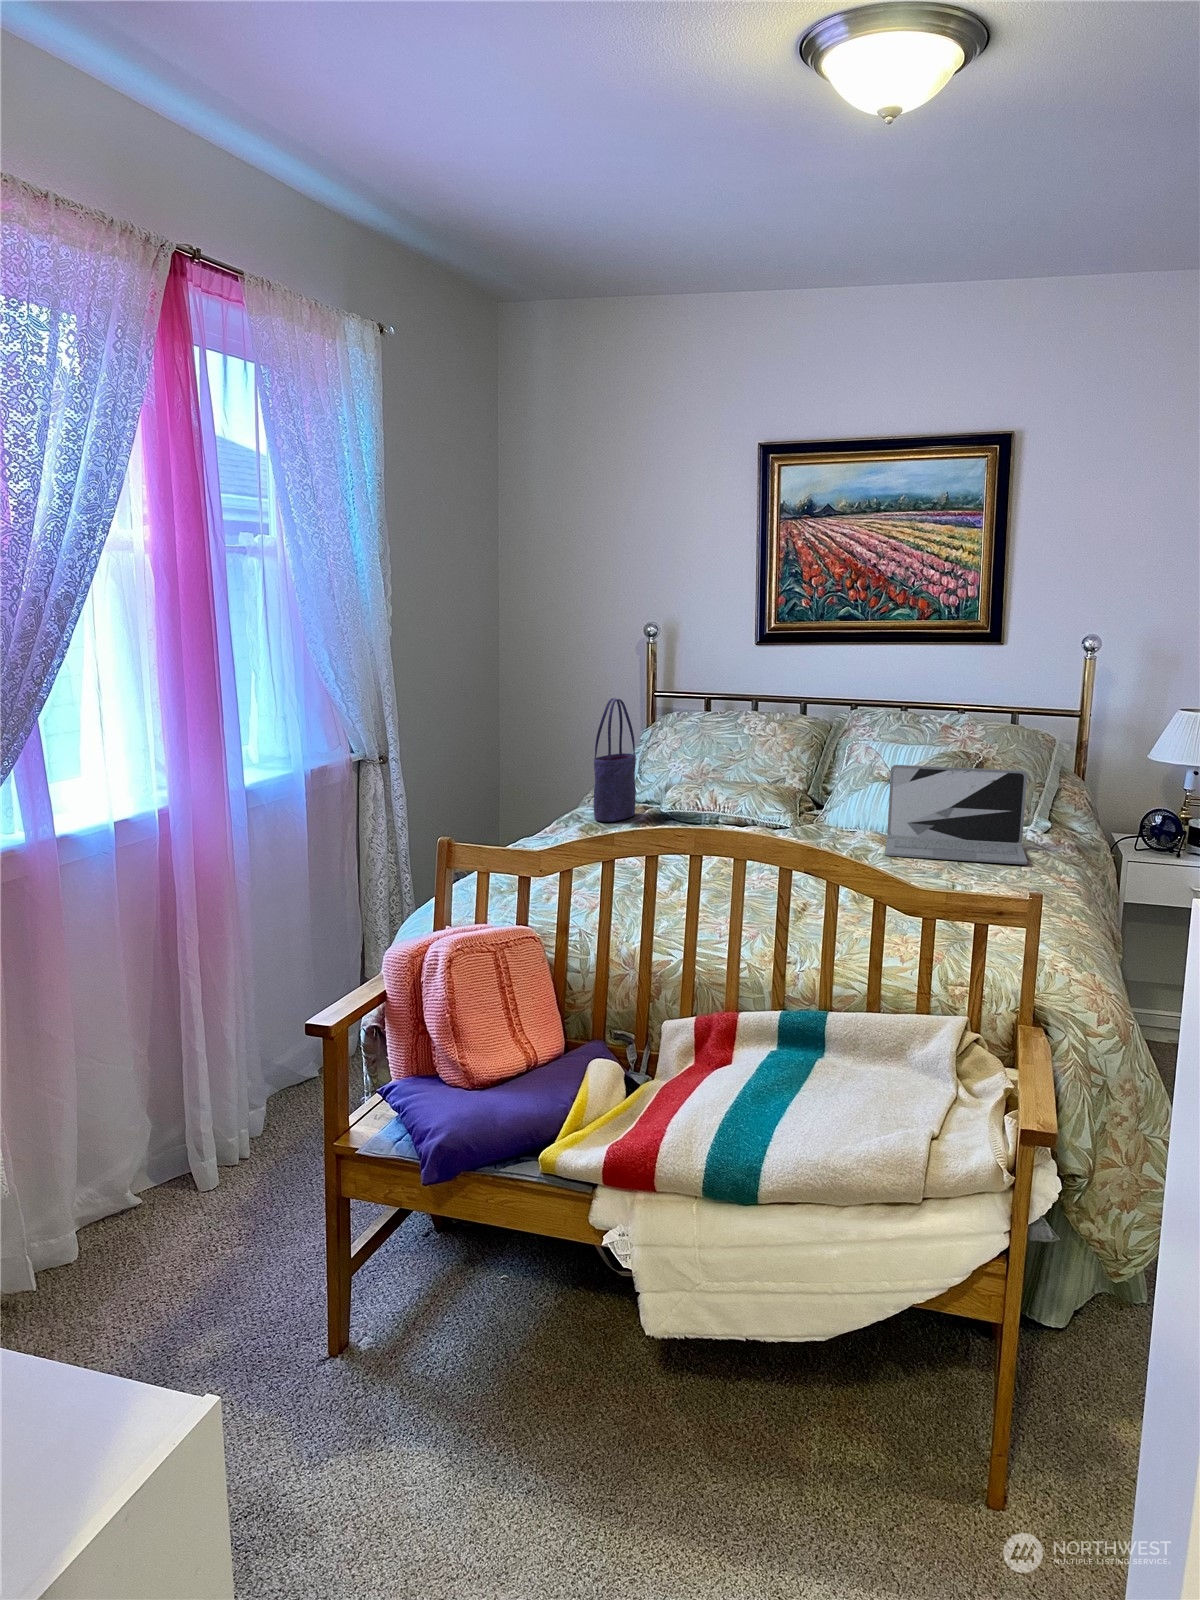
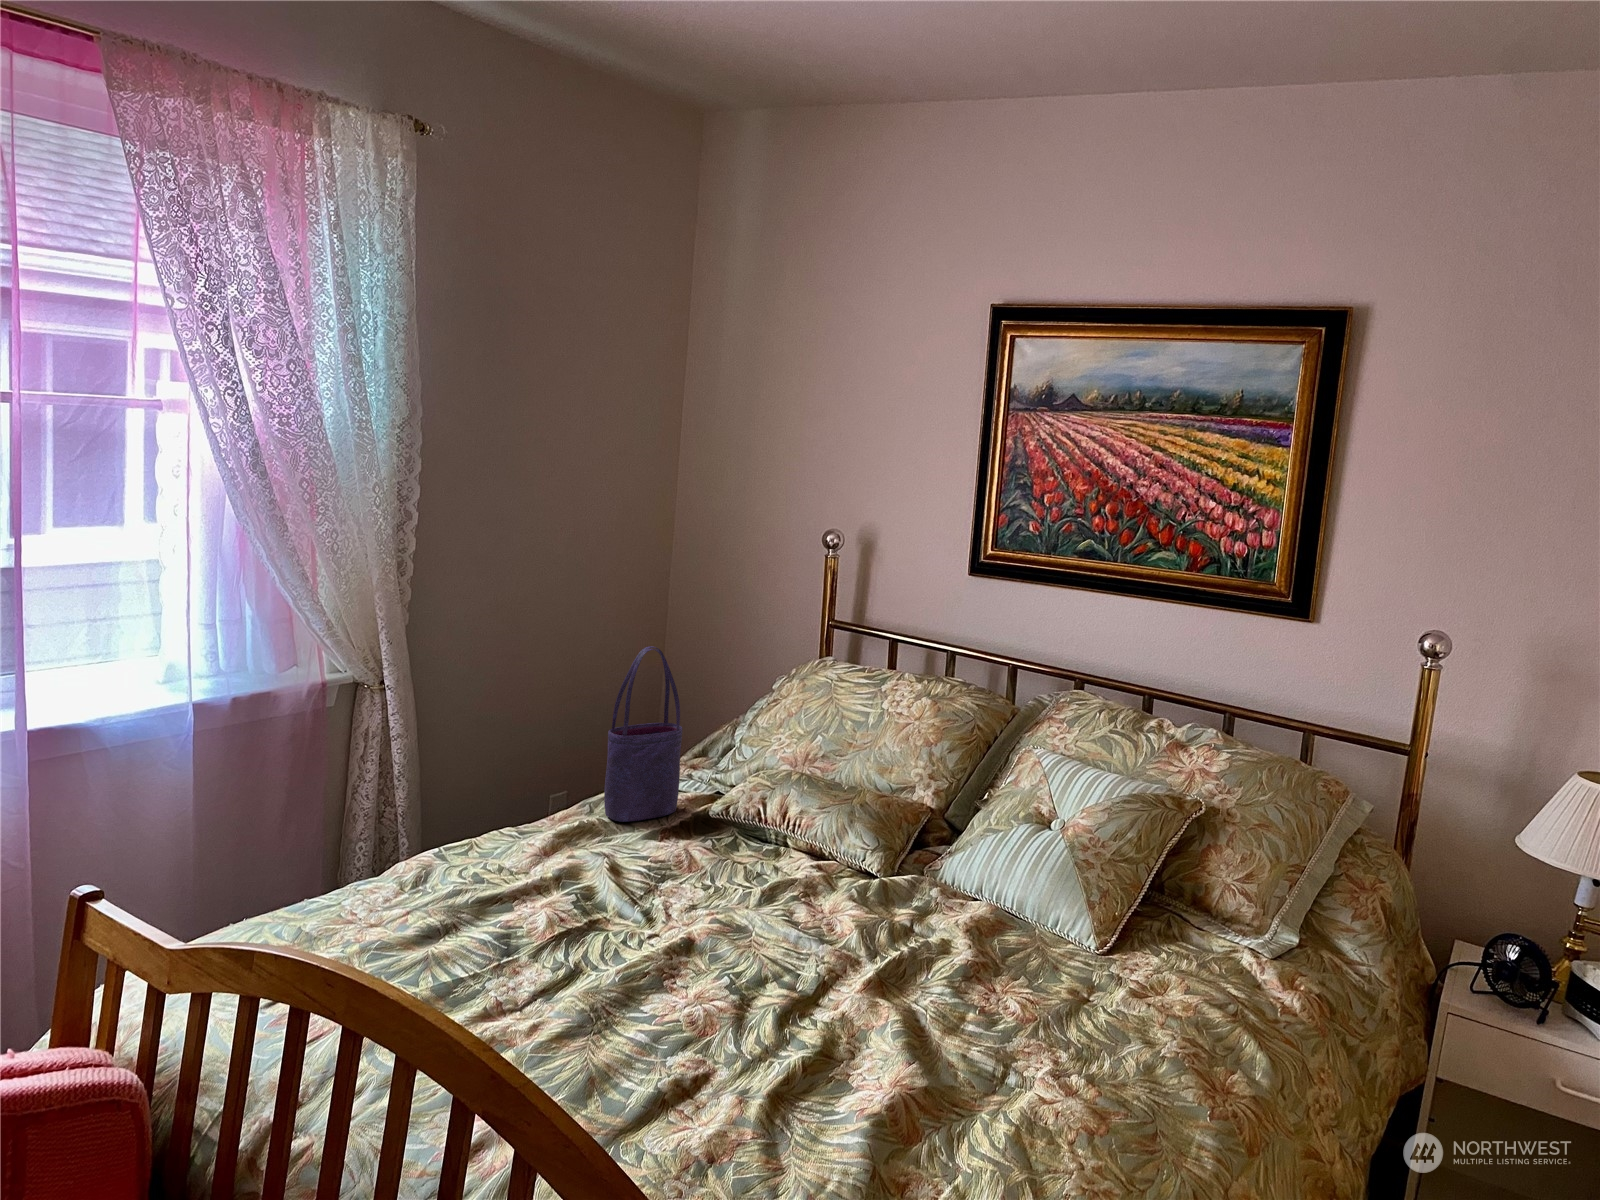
laptop: present [885,765,1027,864] -> none [951,817,1222,1049]

